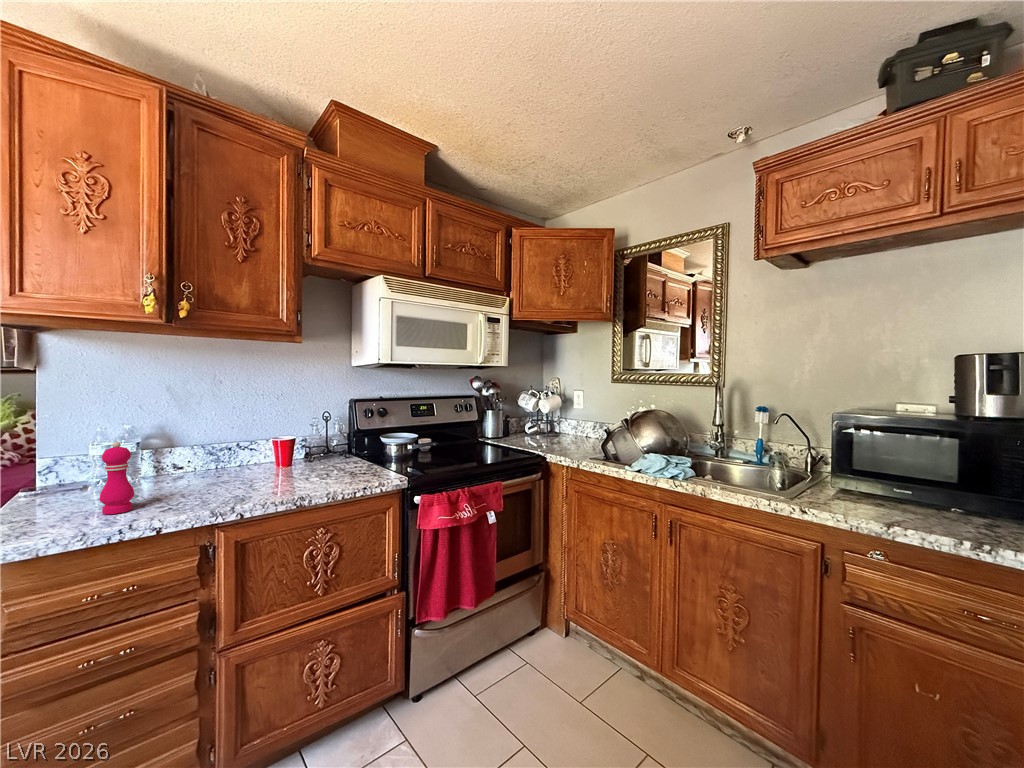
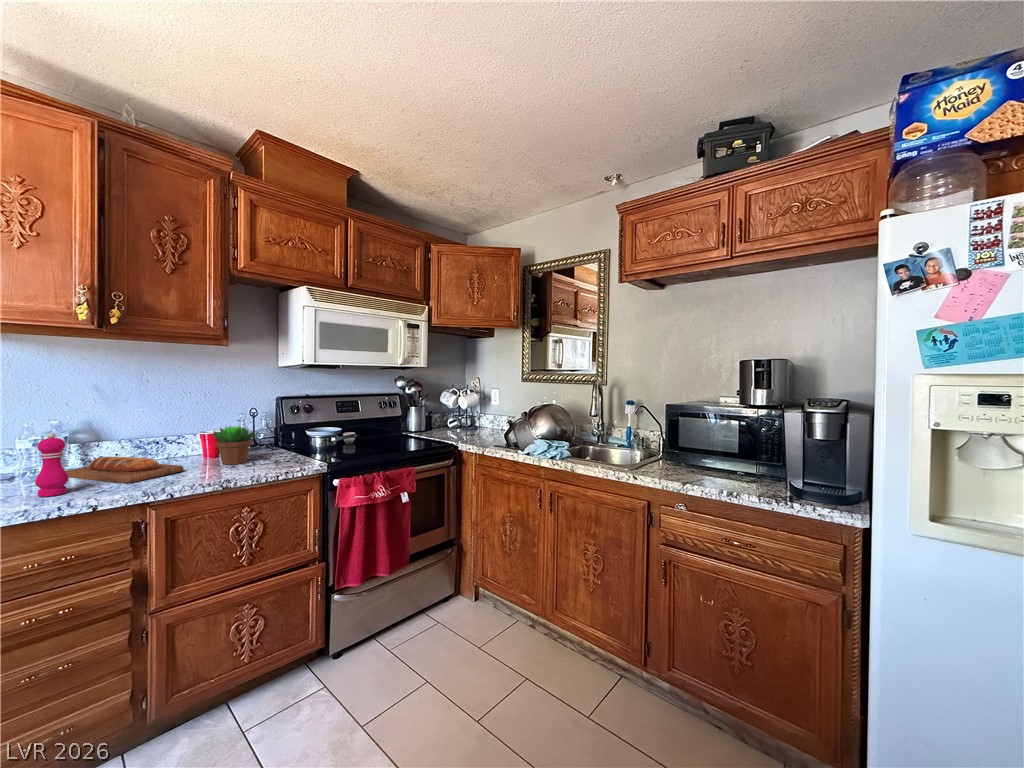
succulent plant: none [281,431,328,476] -> present [212,426,255,465]
bread loaf: none [131,465,254,498] -> present [65,457,183,483]

